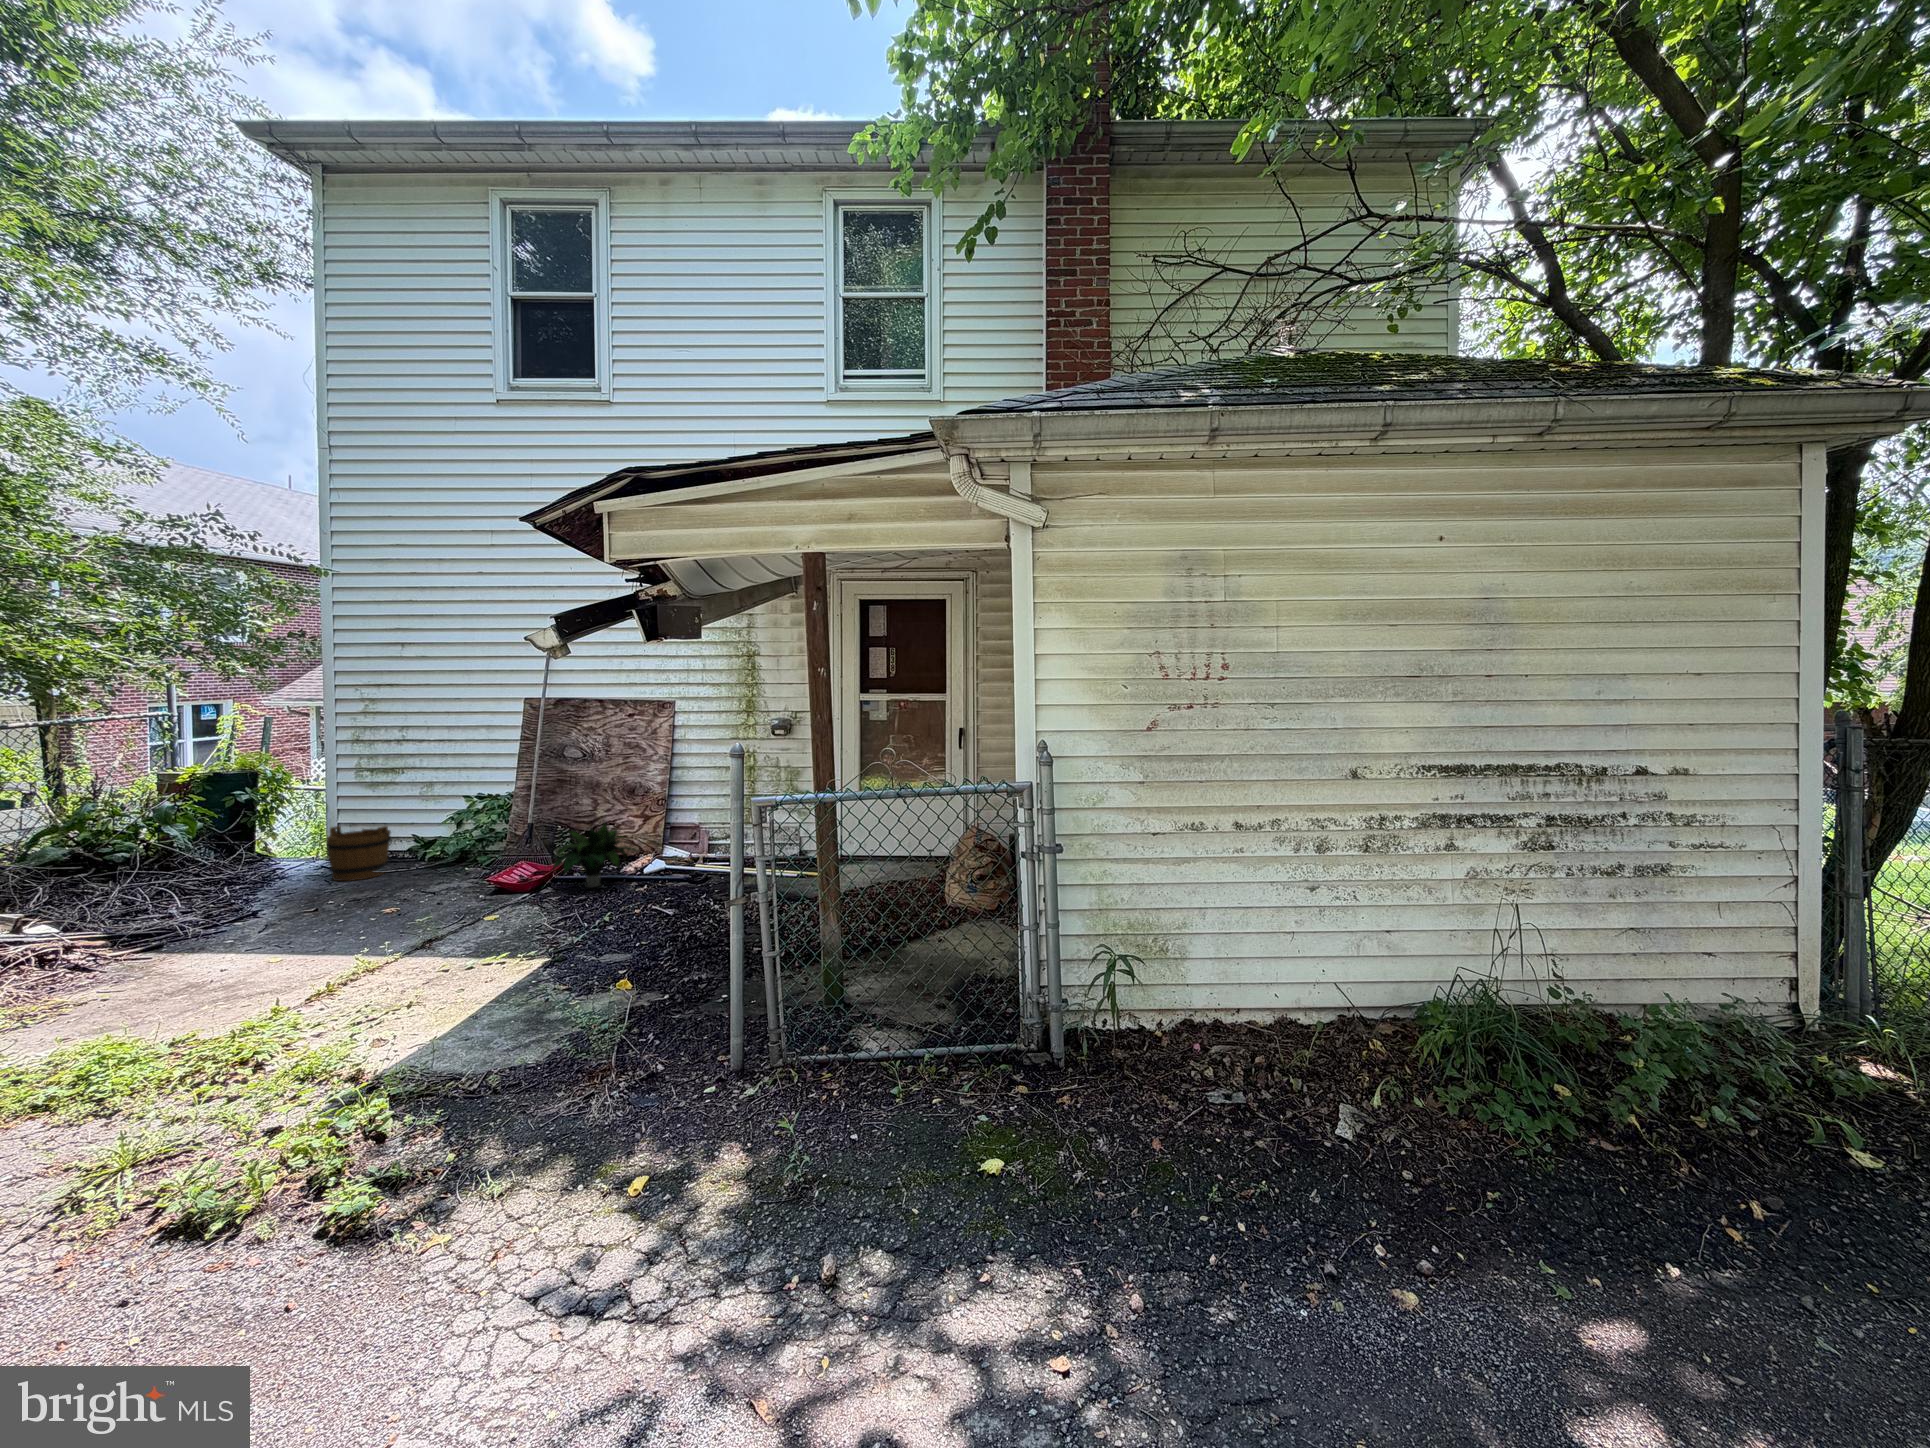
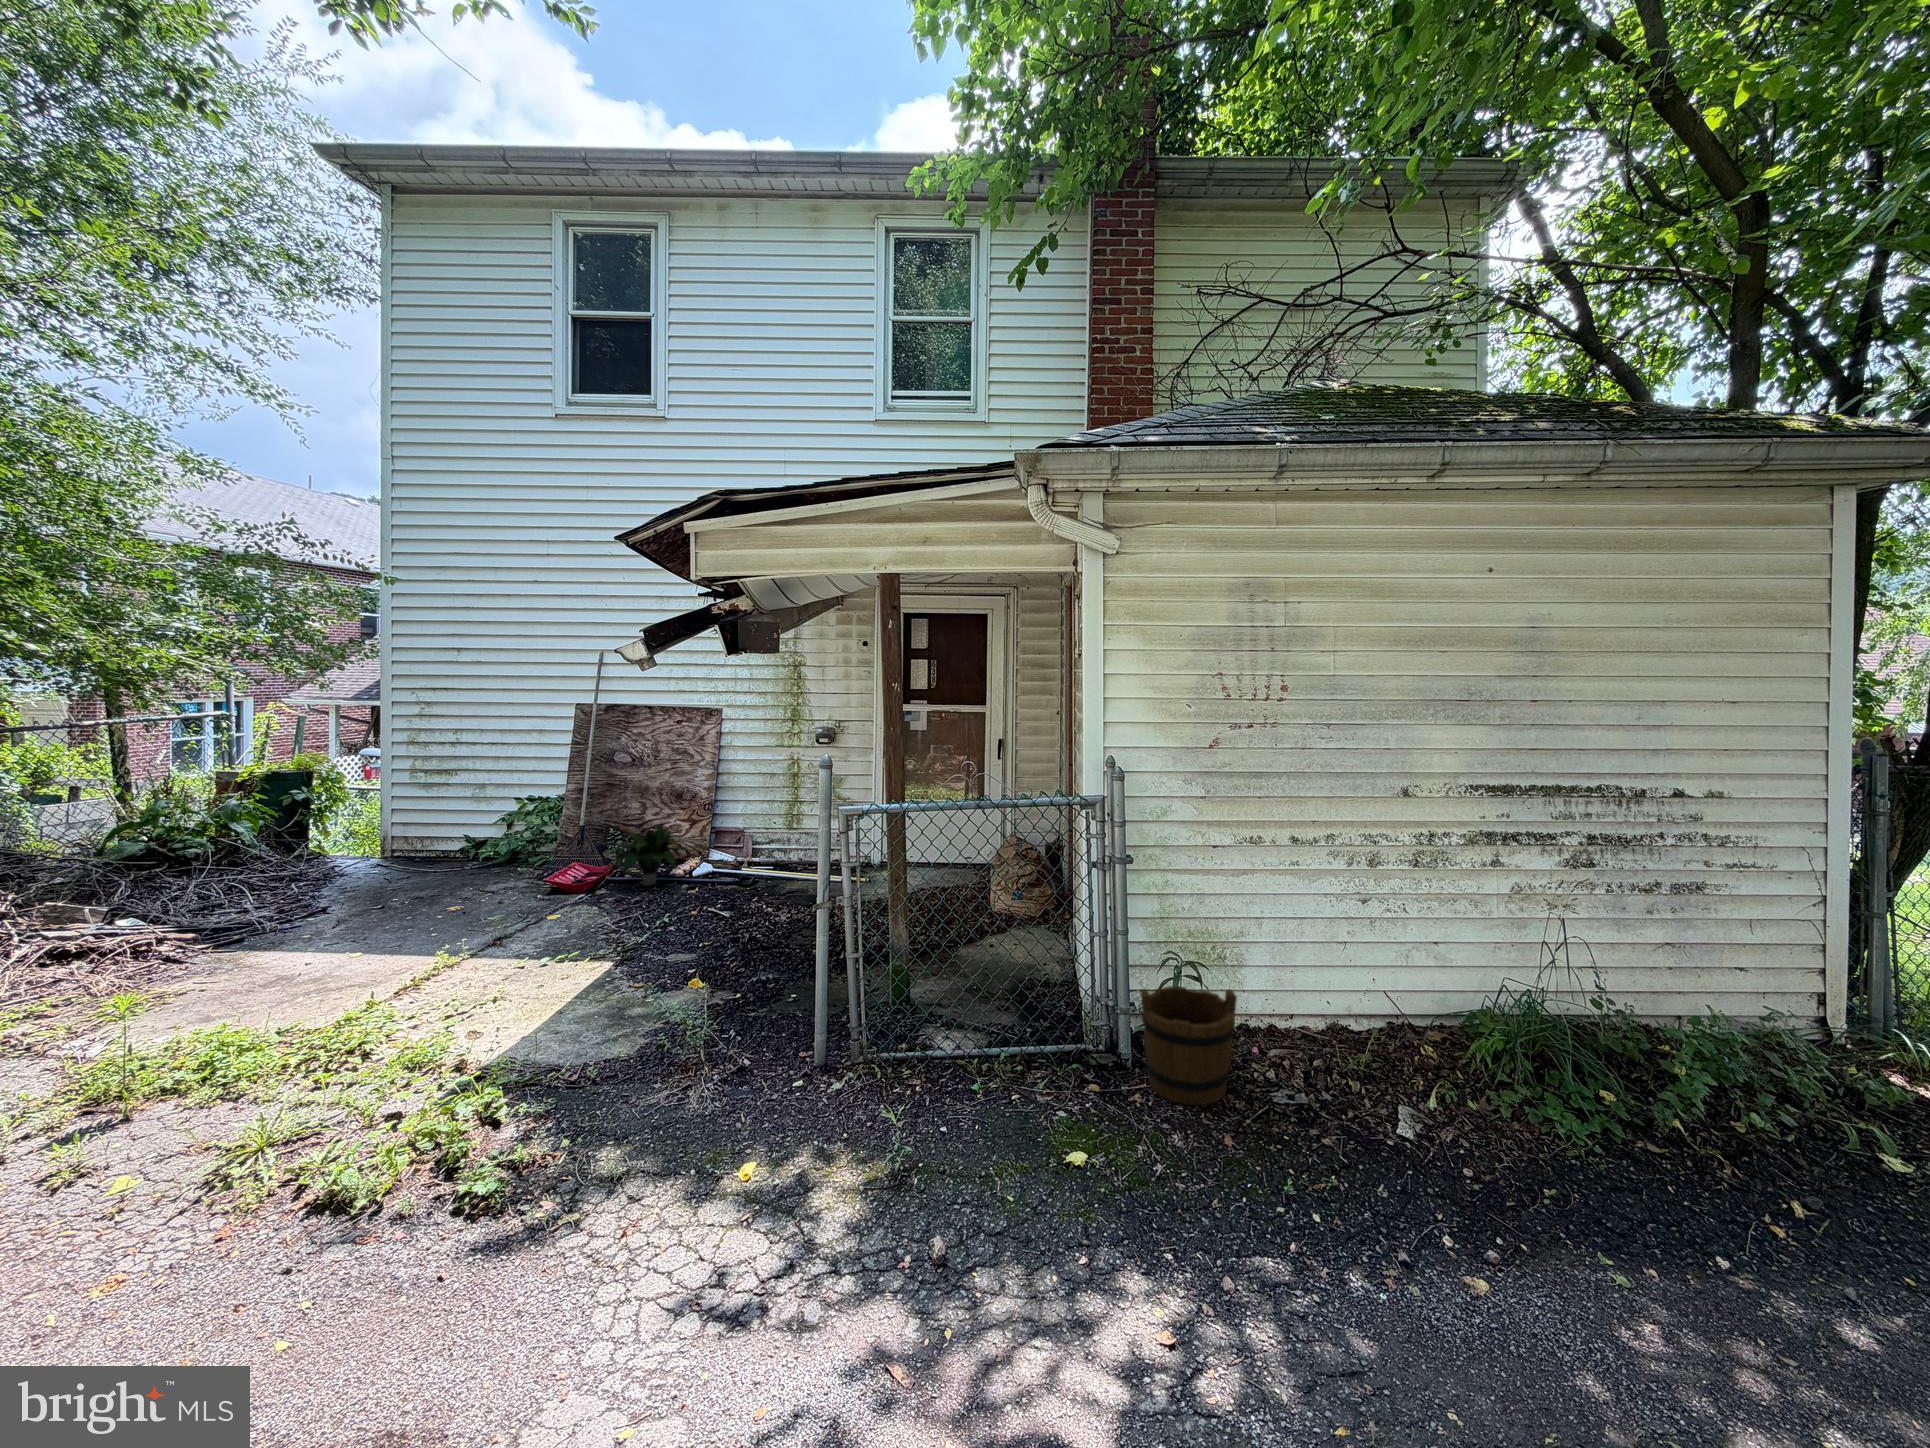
bucket: present [327,826,391,881] -> present [1138,986,1237,1105]

